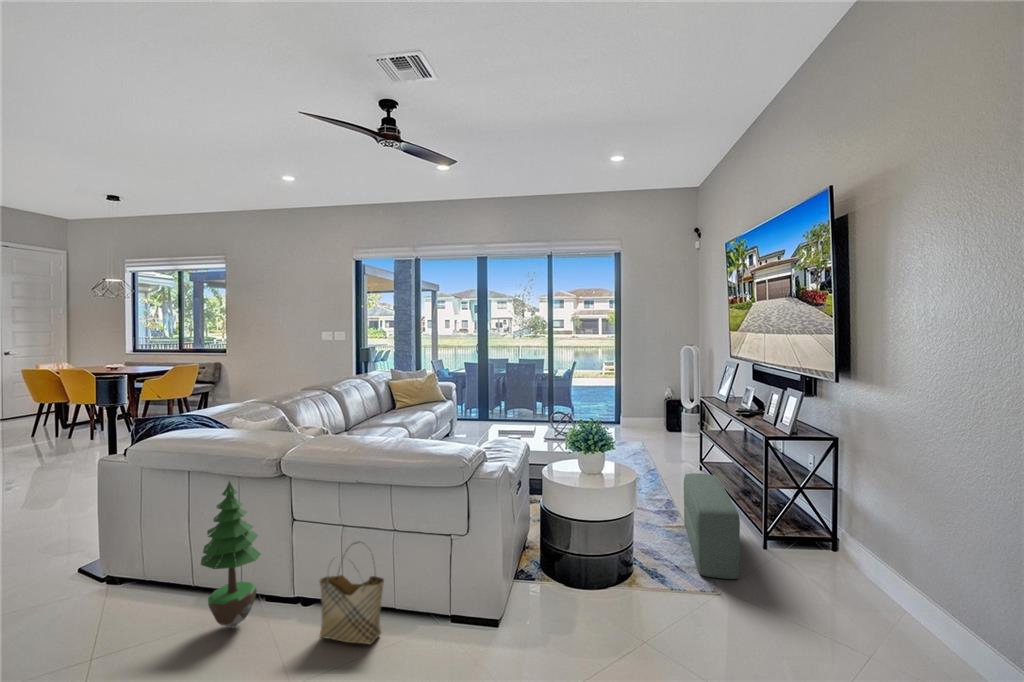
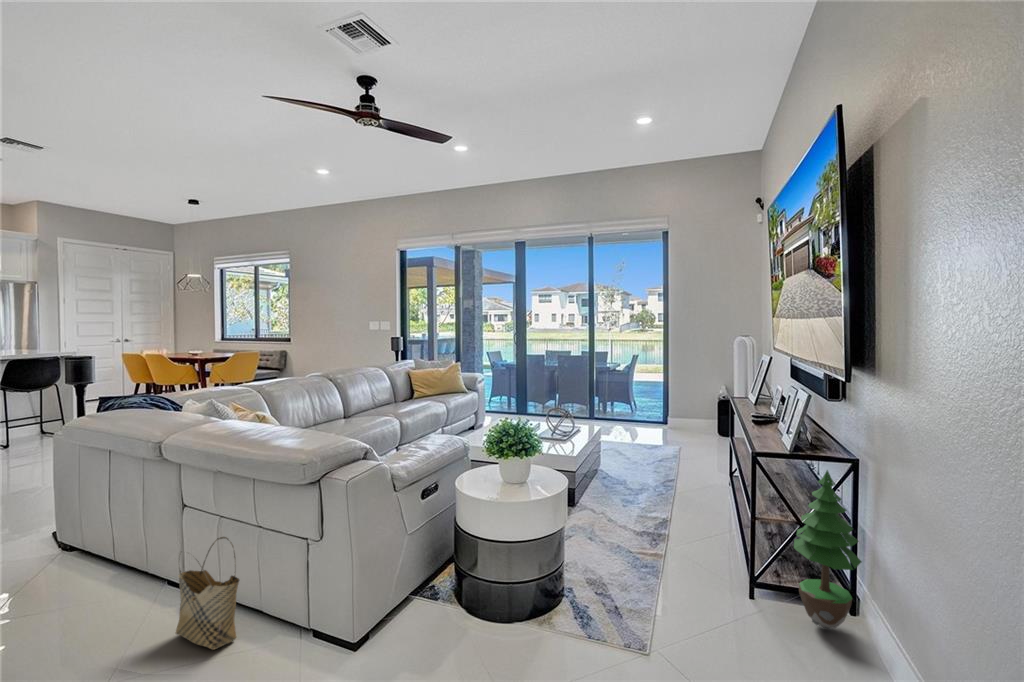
pouf: present [684,473,740,579] -> none [637,491,705,633]
potted tree: present [201,481,261,627] -> present [794,470,861,628]

